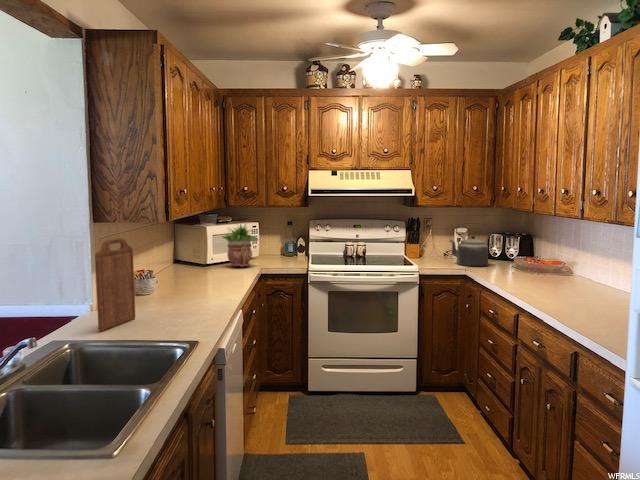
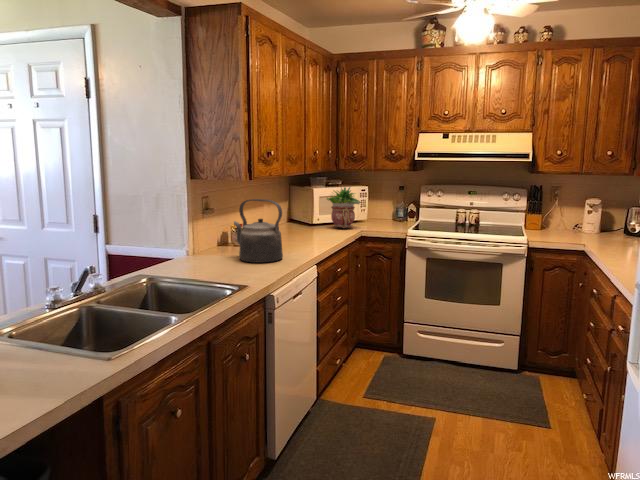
kettle: present [449,223,491,267] -> present [234,199,283,263]
cutting board: present [95,238,135,331] -> none [176,192,215,271]

